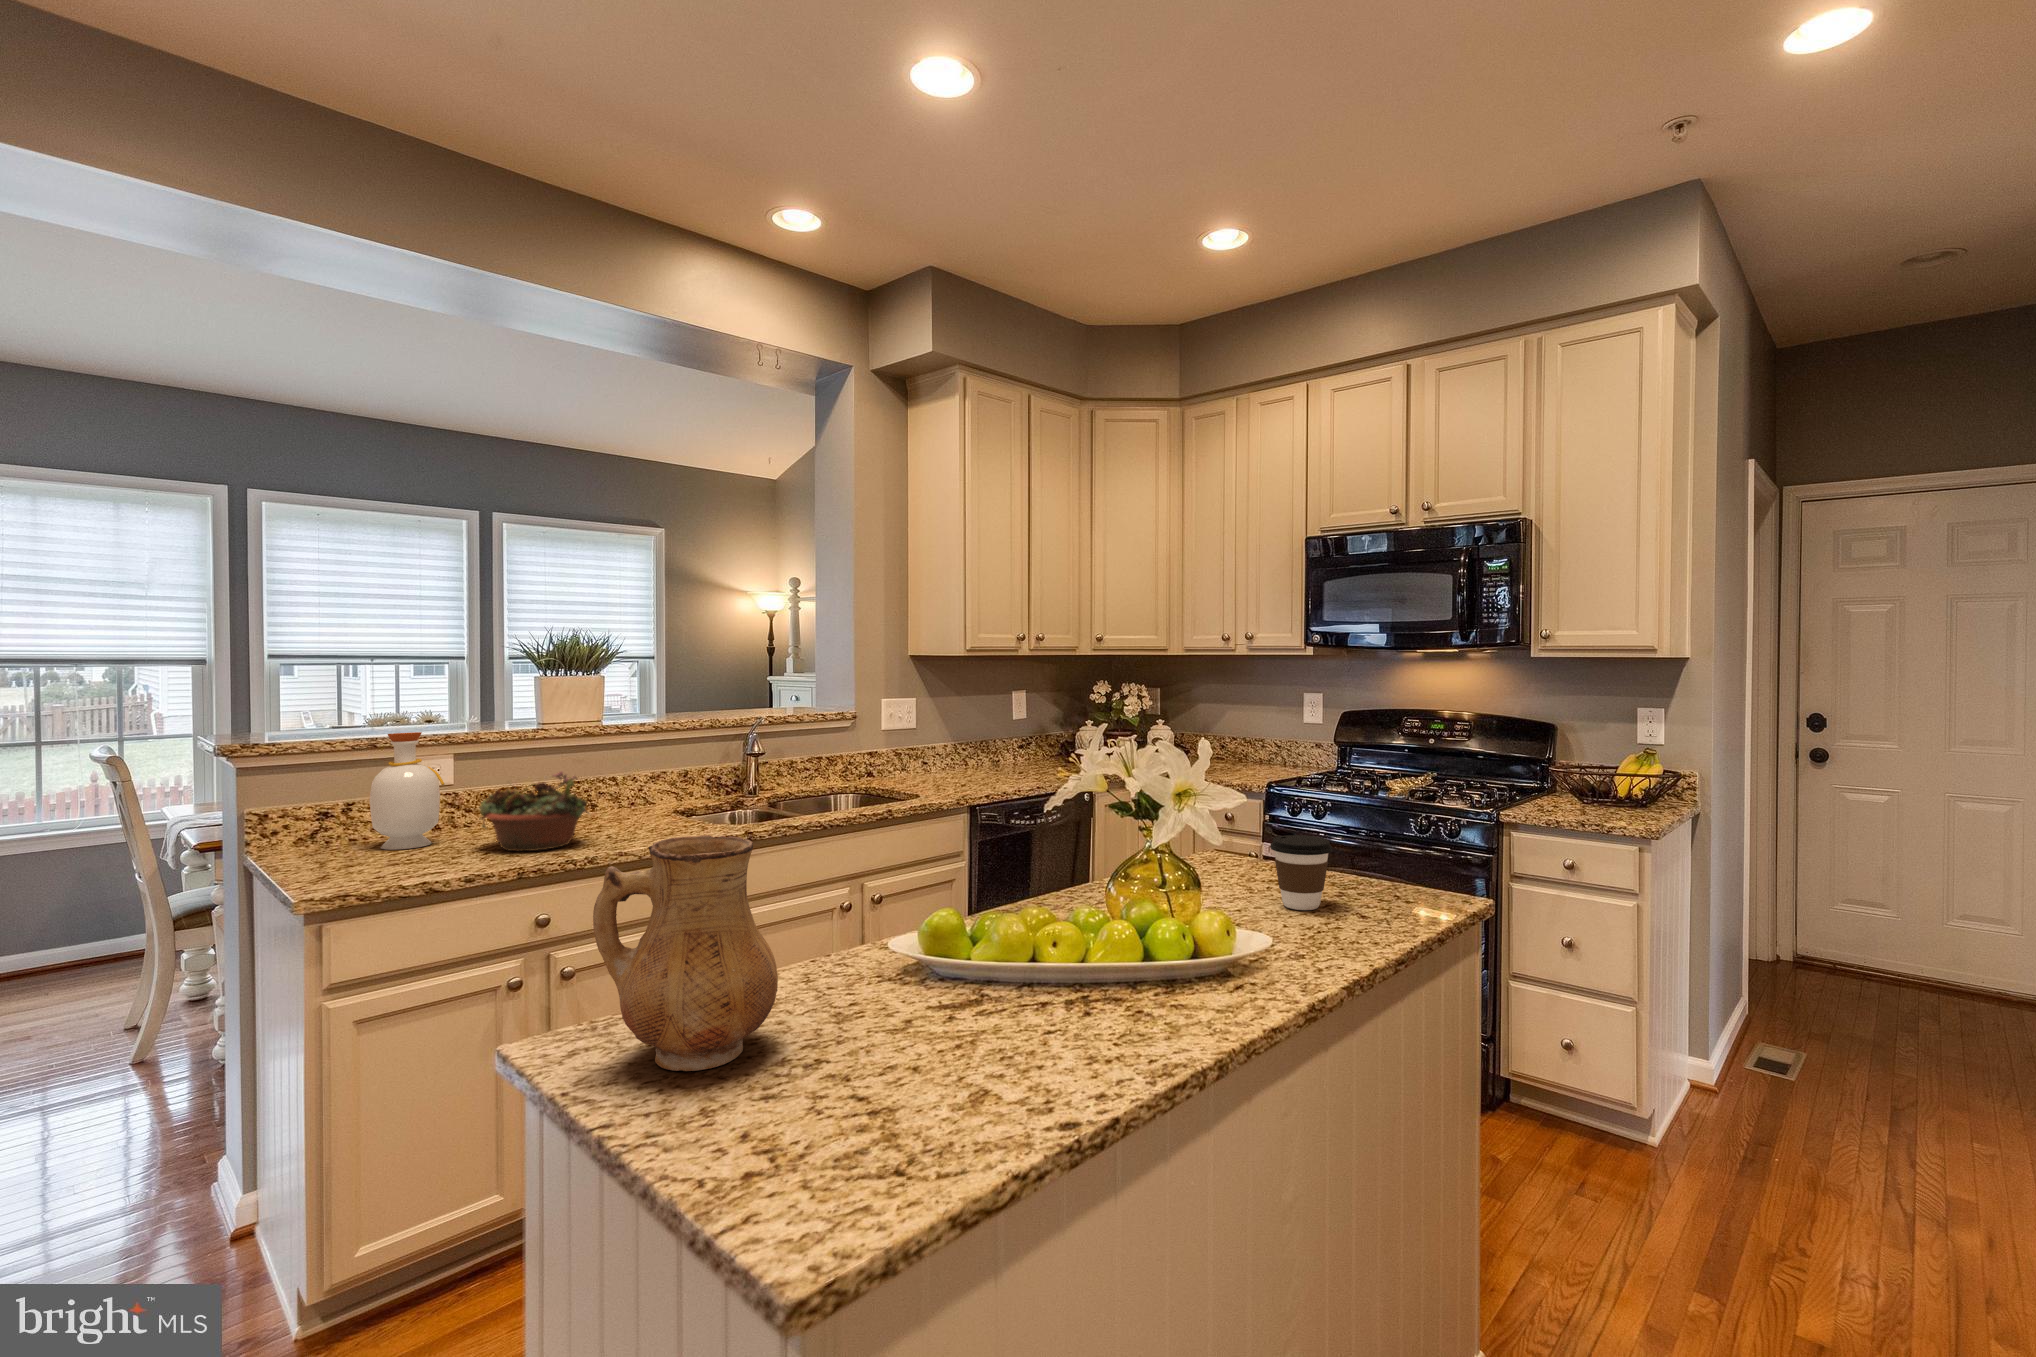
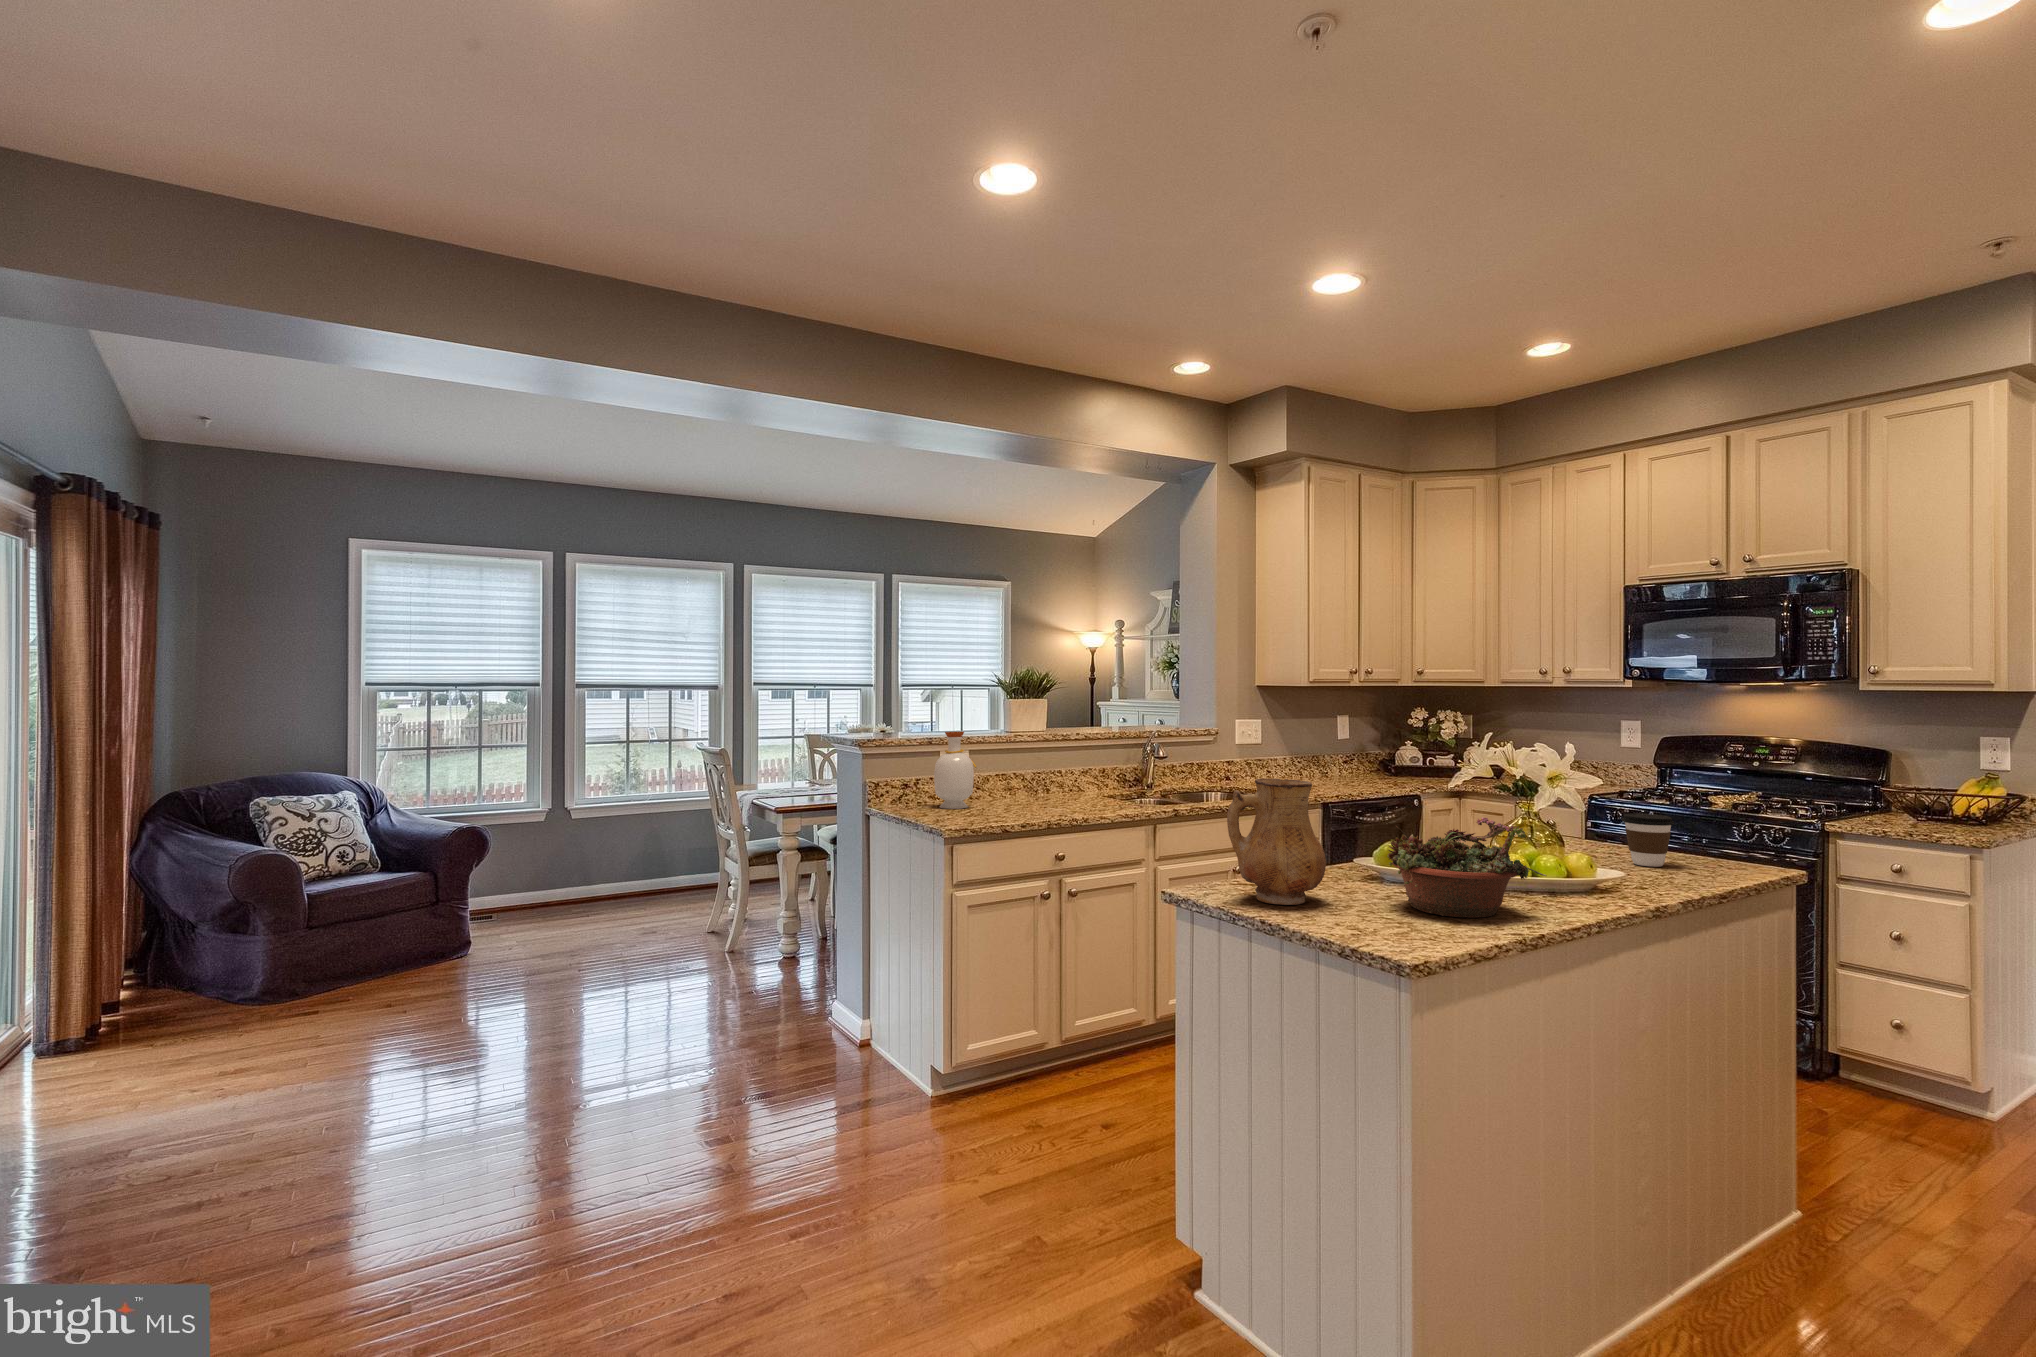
succulent planter: present [479,772,587,851] -> present [1387,818,1546,918]

